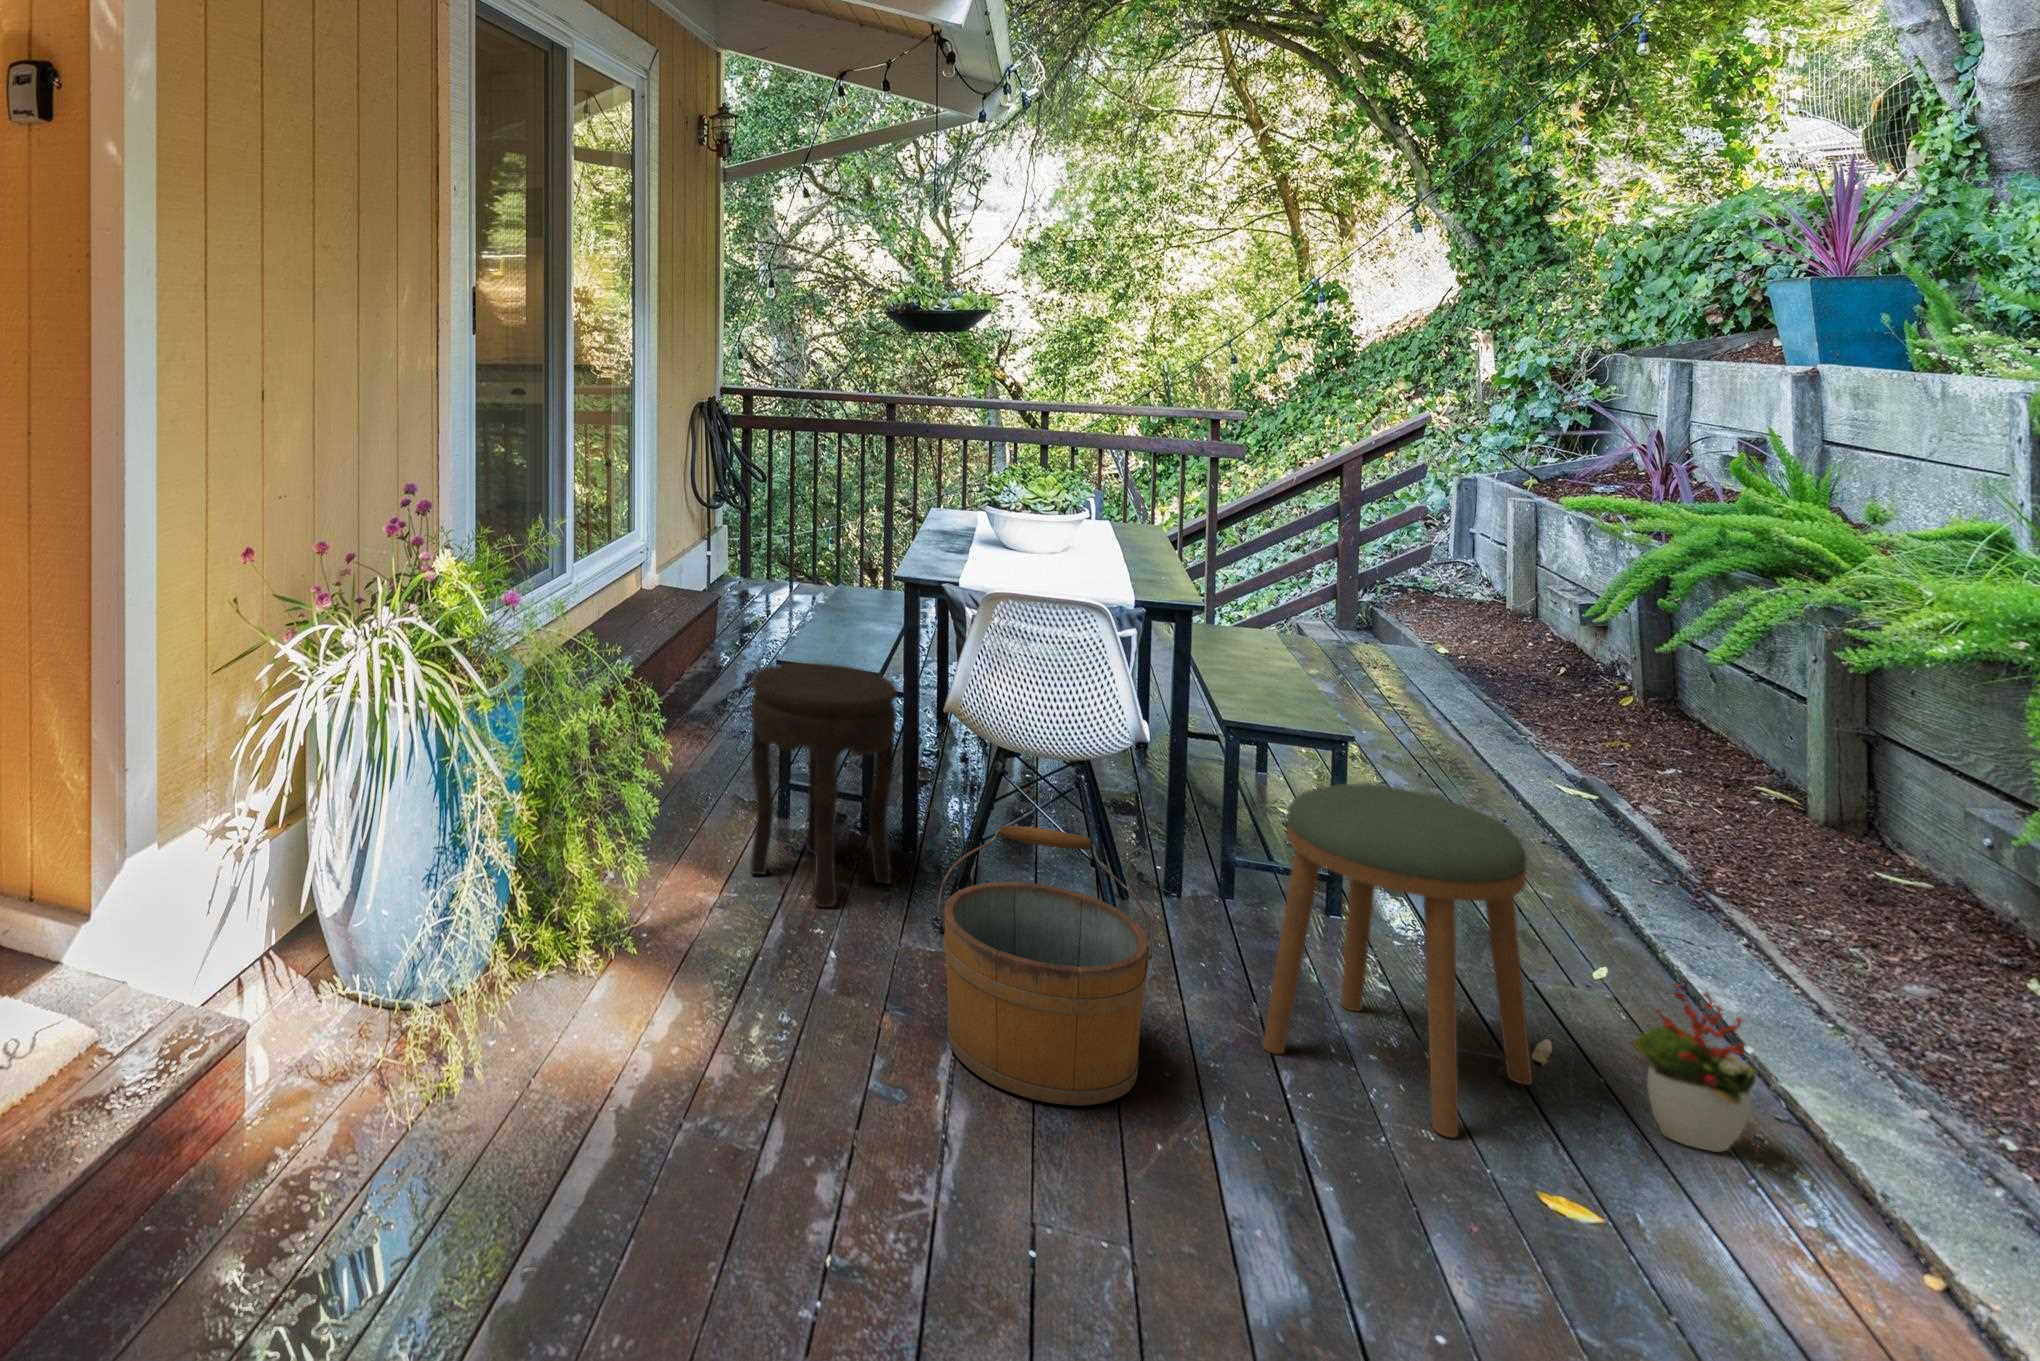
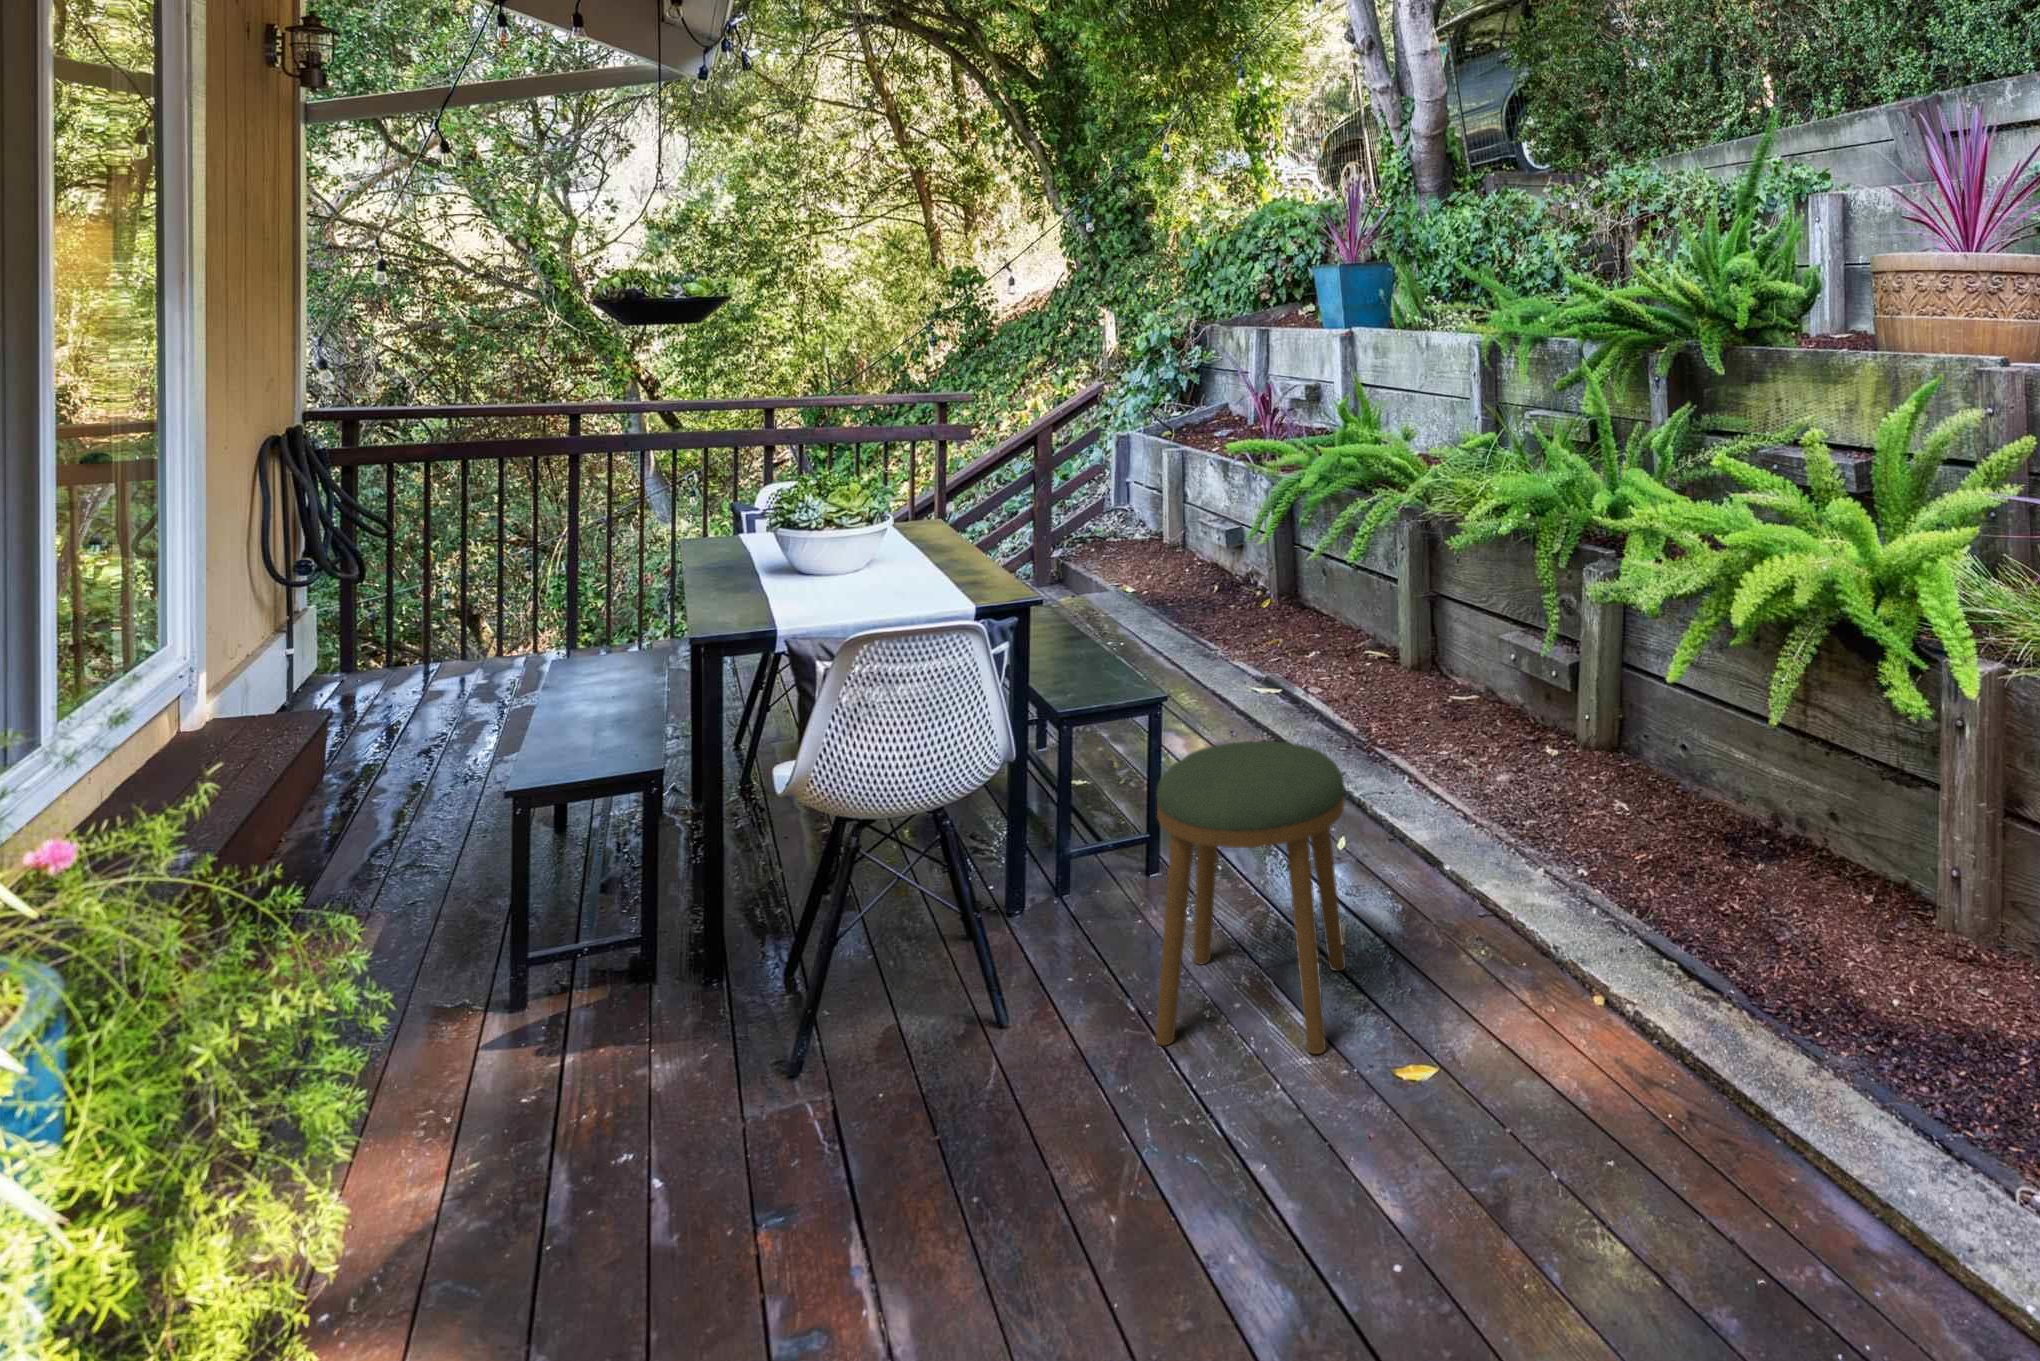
side table: present [750,663,897,907] -> none [474,777,706,1121]
bucket: present [938,826,1154,1106] -> none [829,907,1076,1253]
decorative plant: present [1634,984,1756,1152] -> none [1415,838,1485,968]

